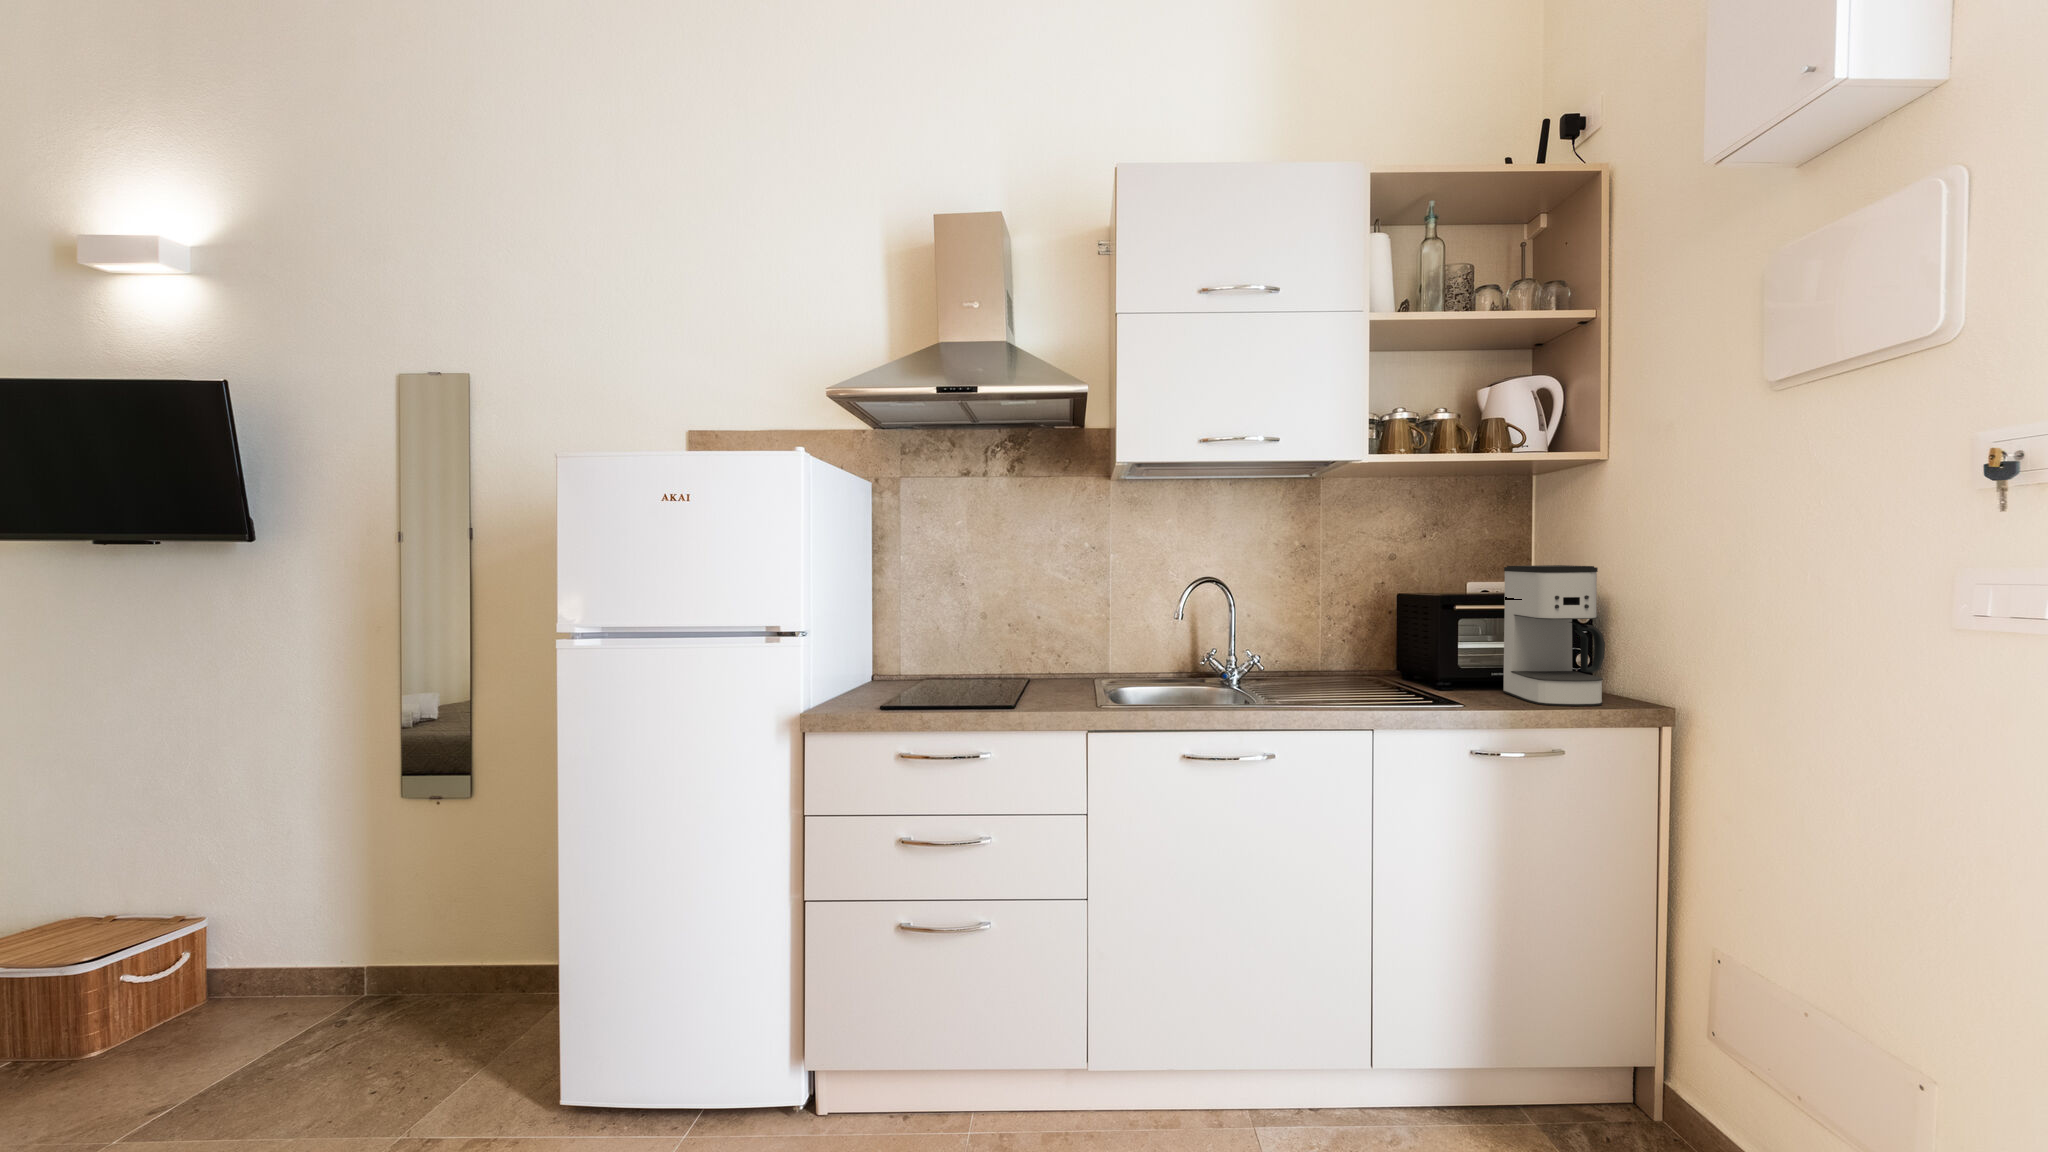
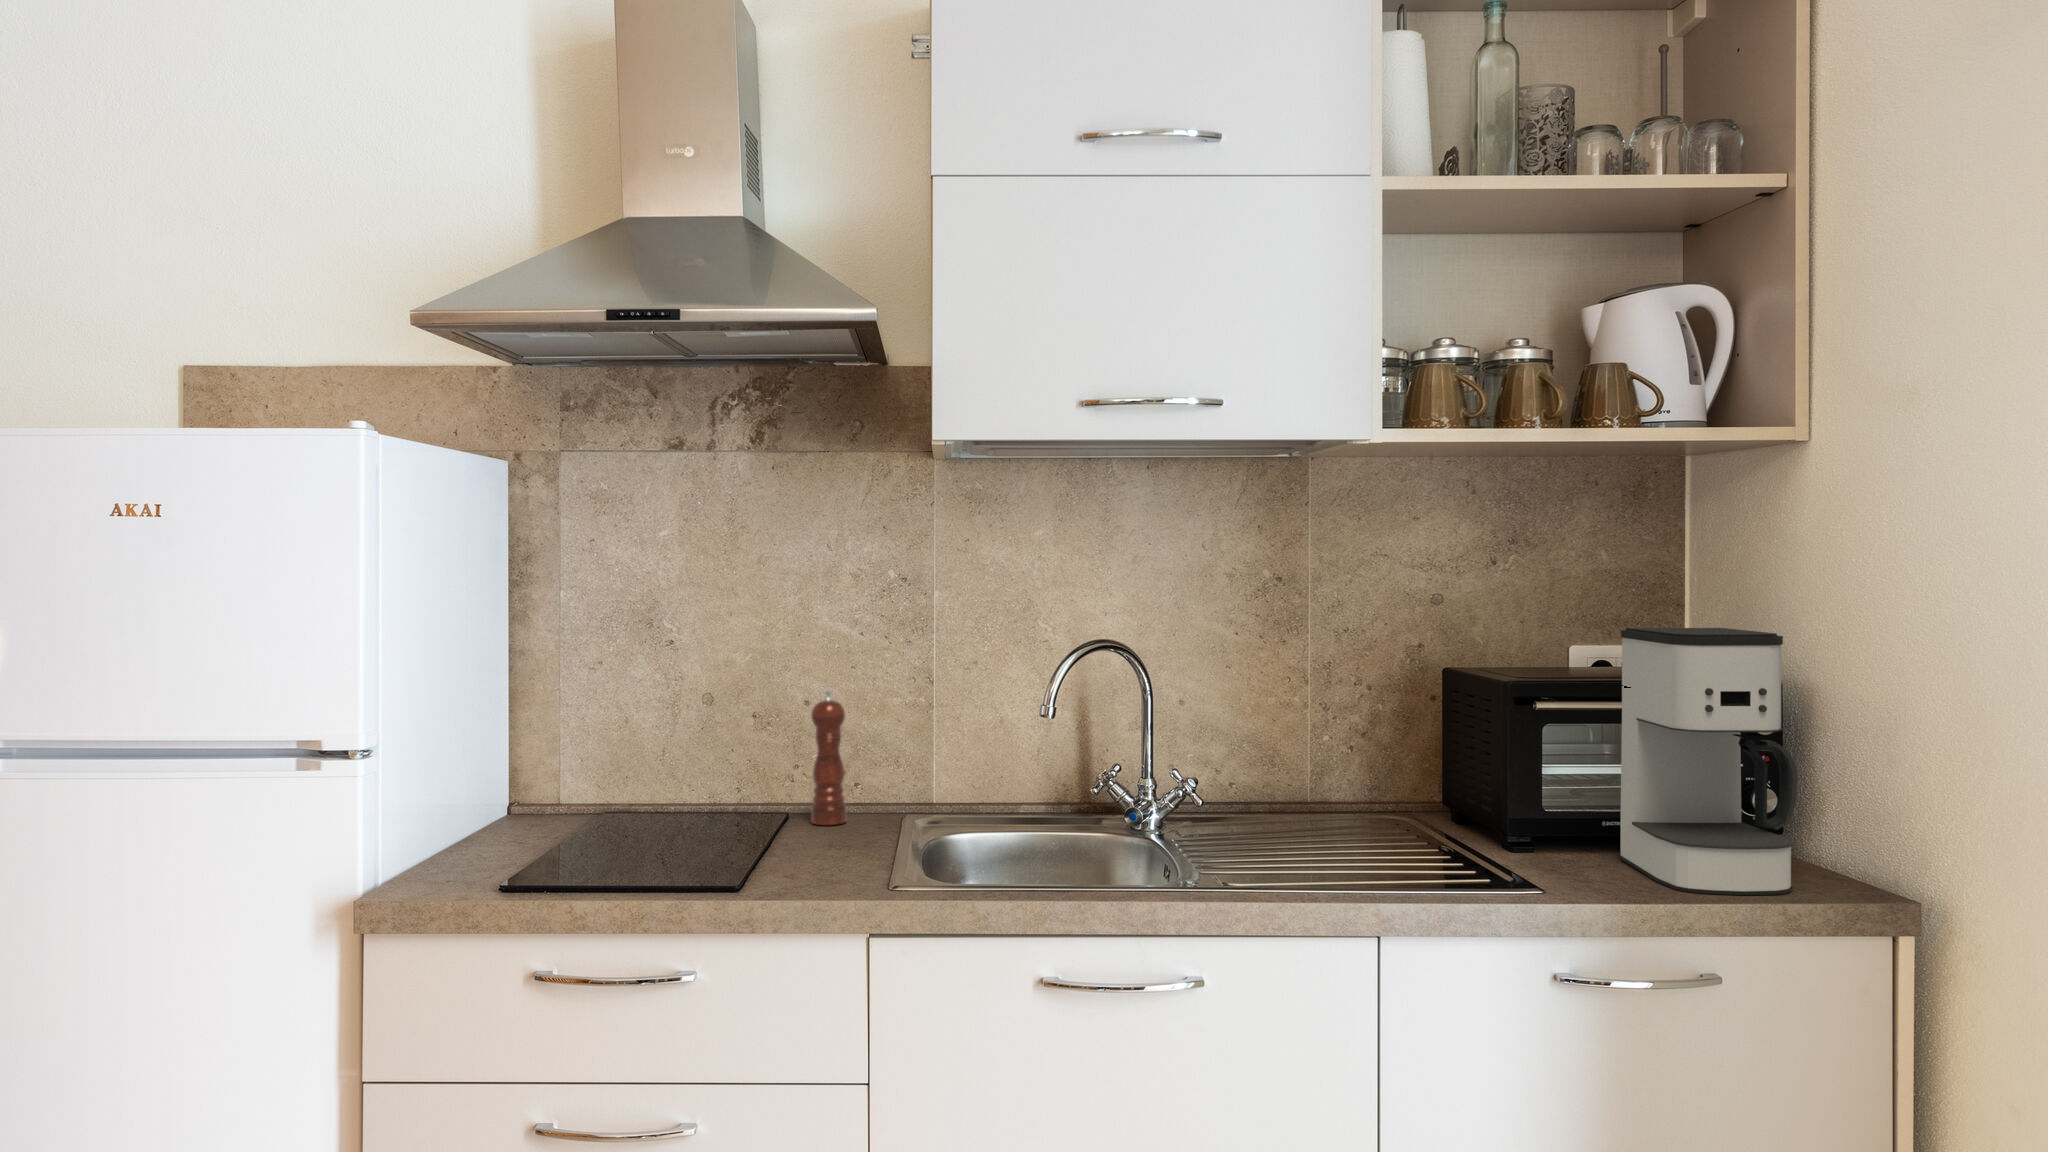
pepper mill: none [1043,607,1063,681] -> present [811,691,846,825]

